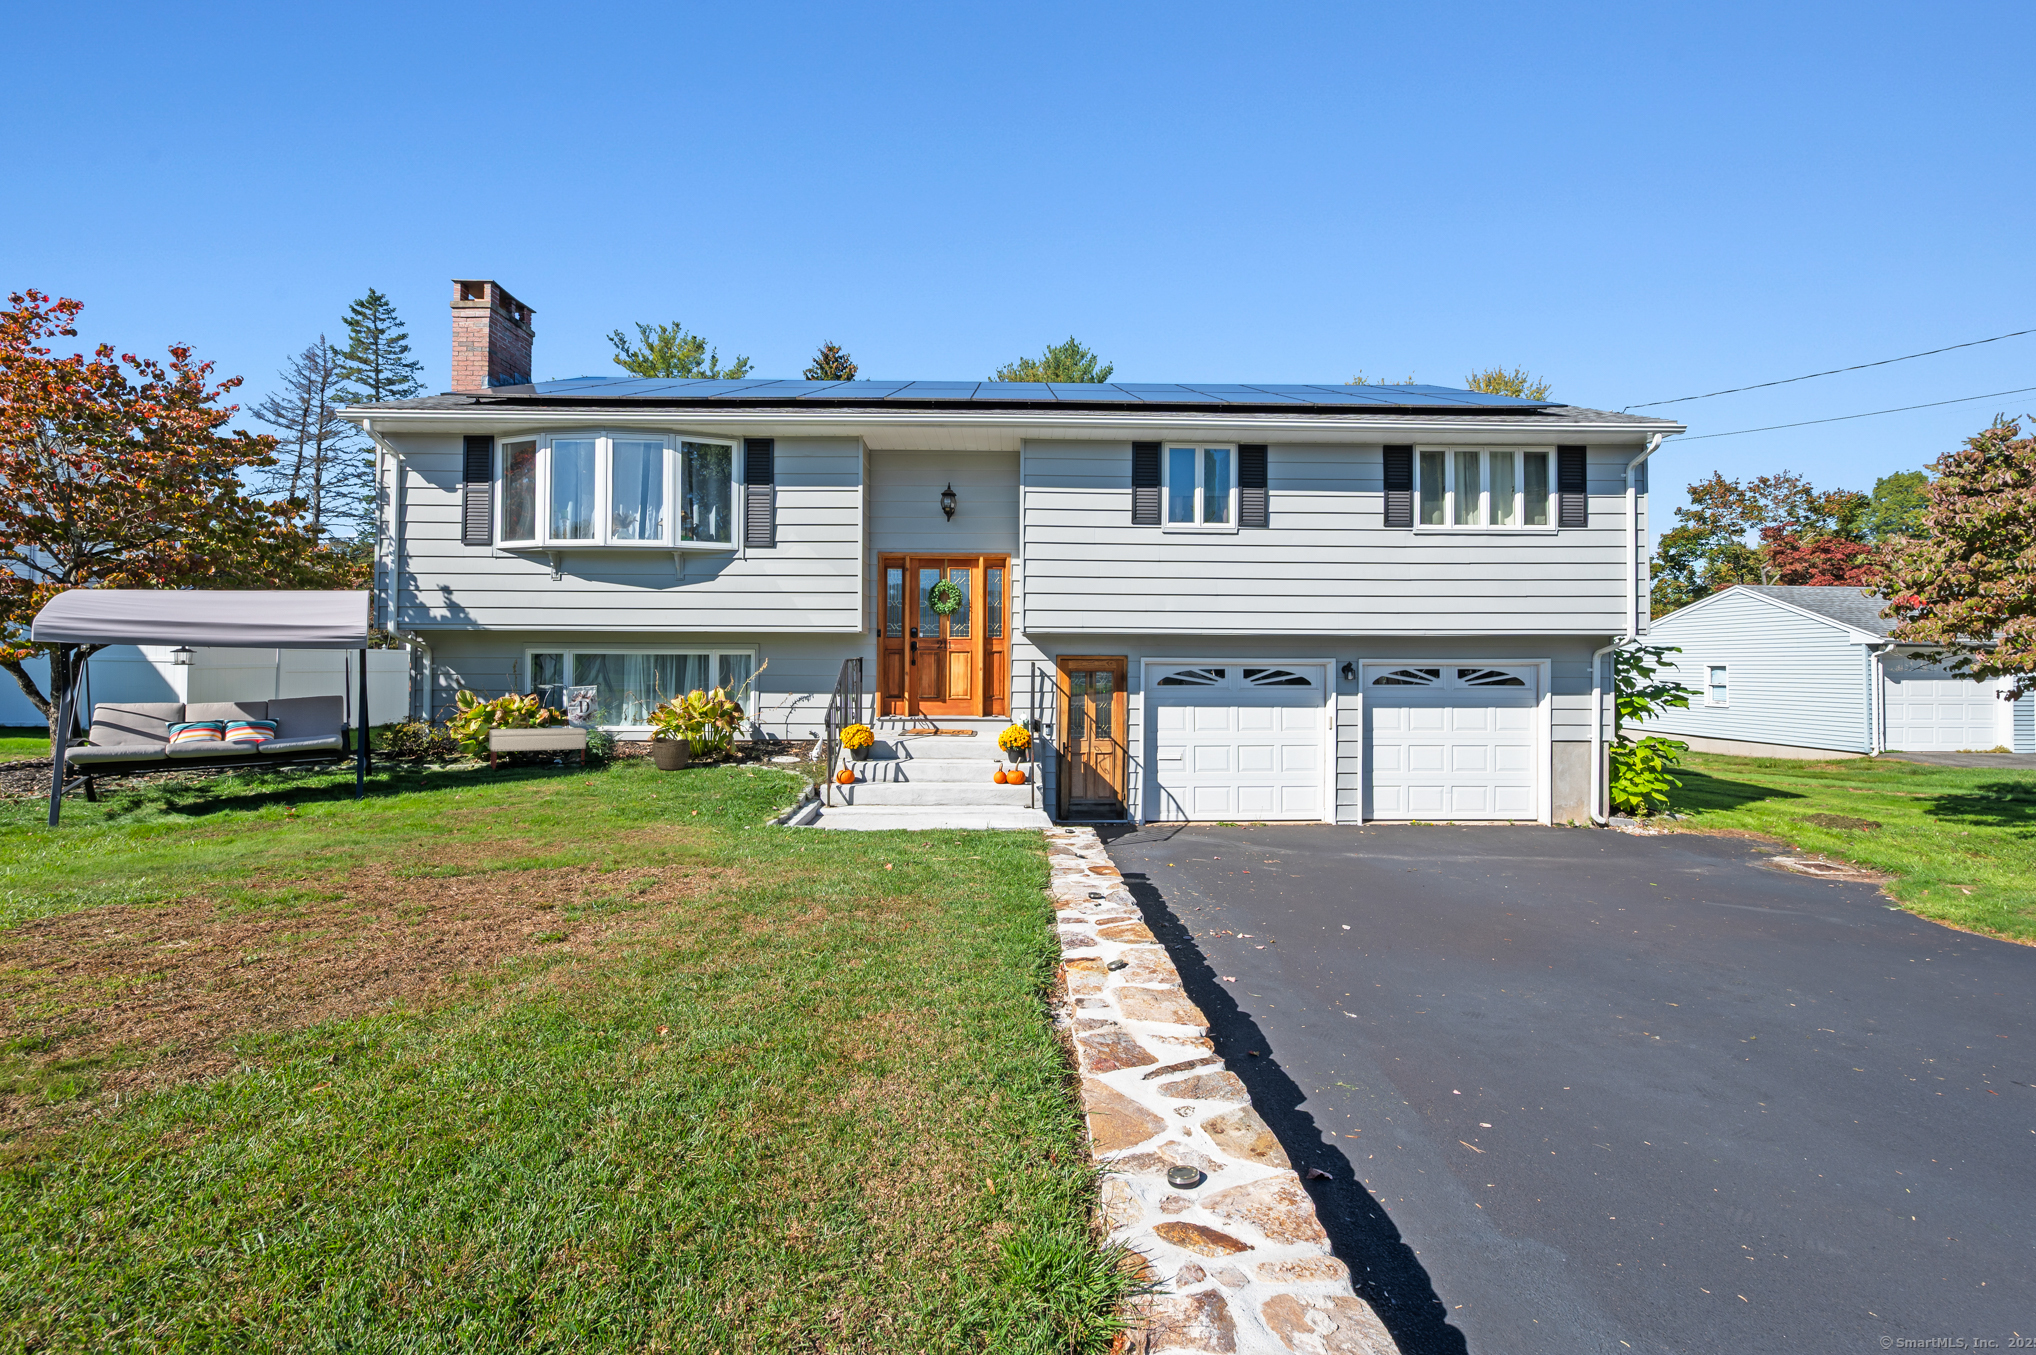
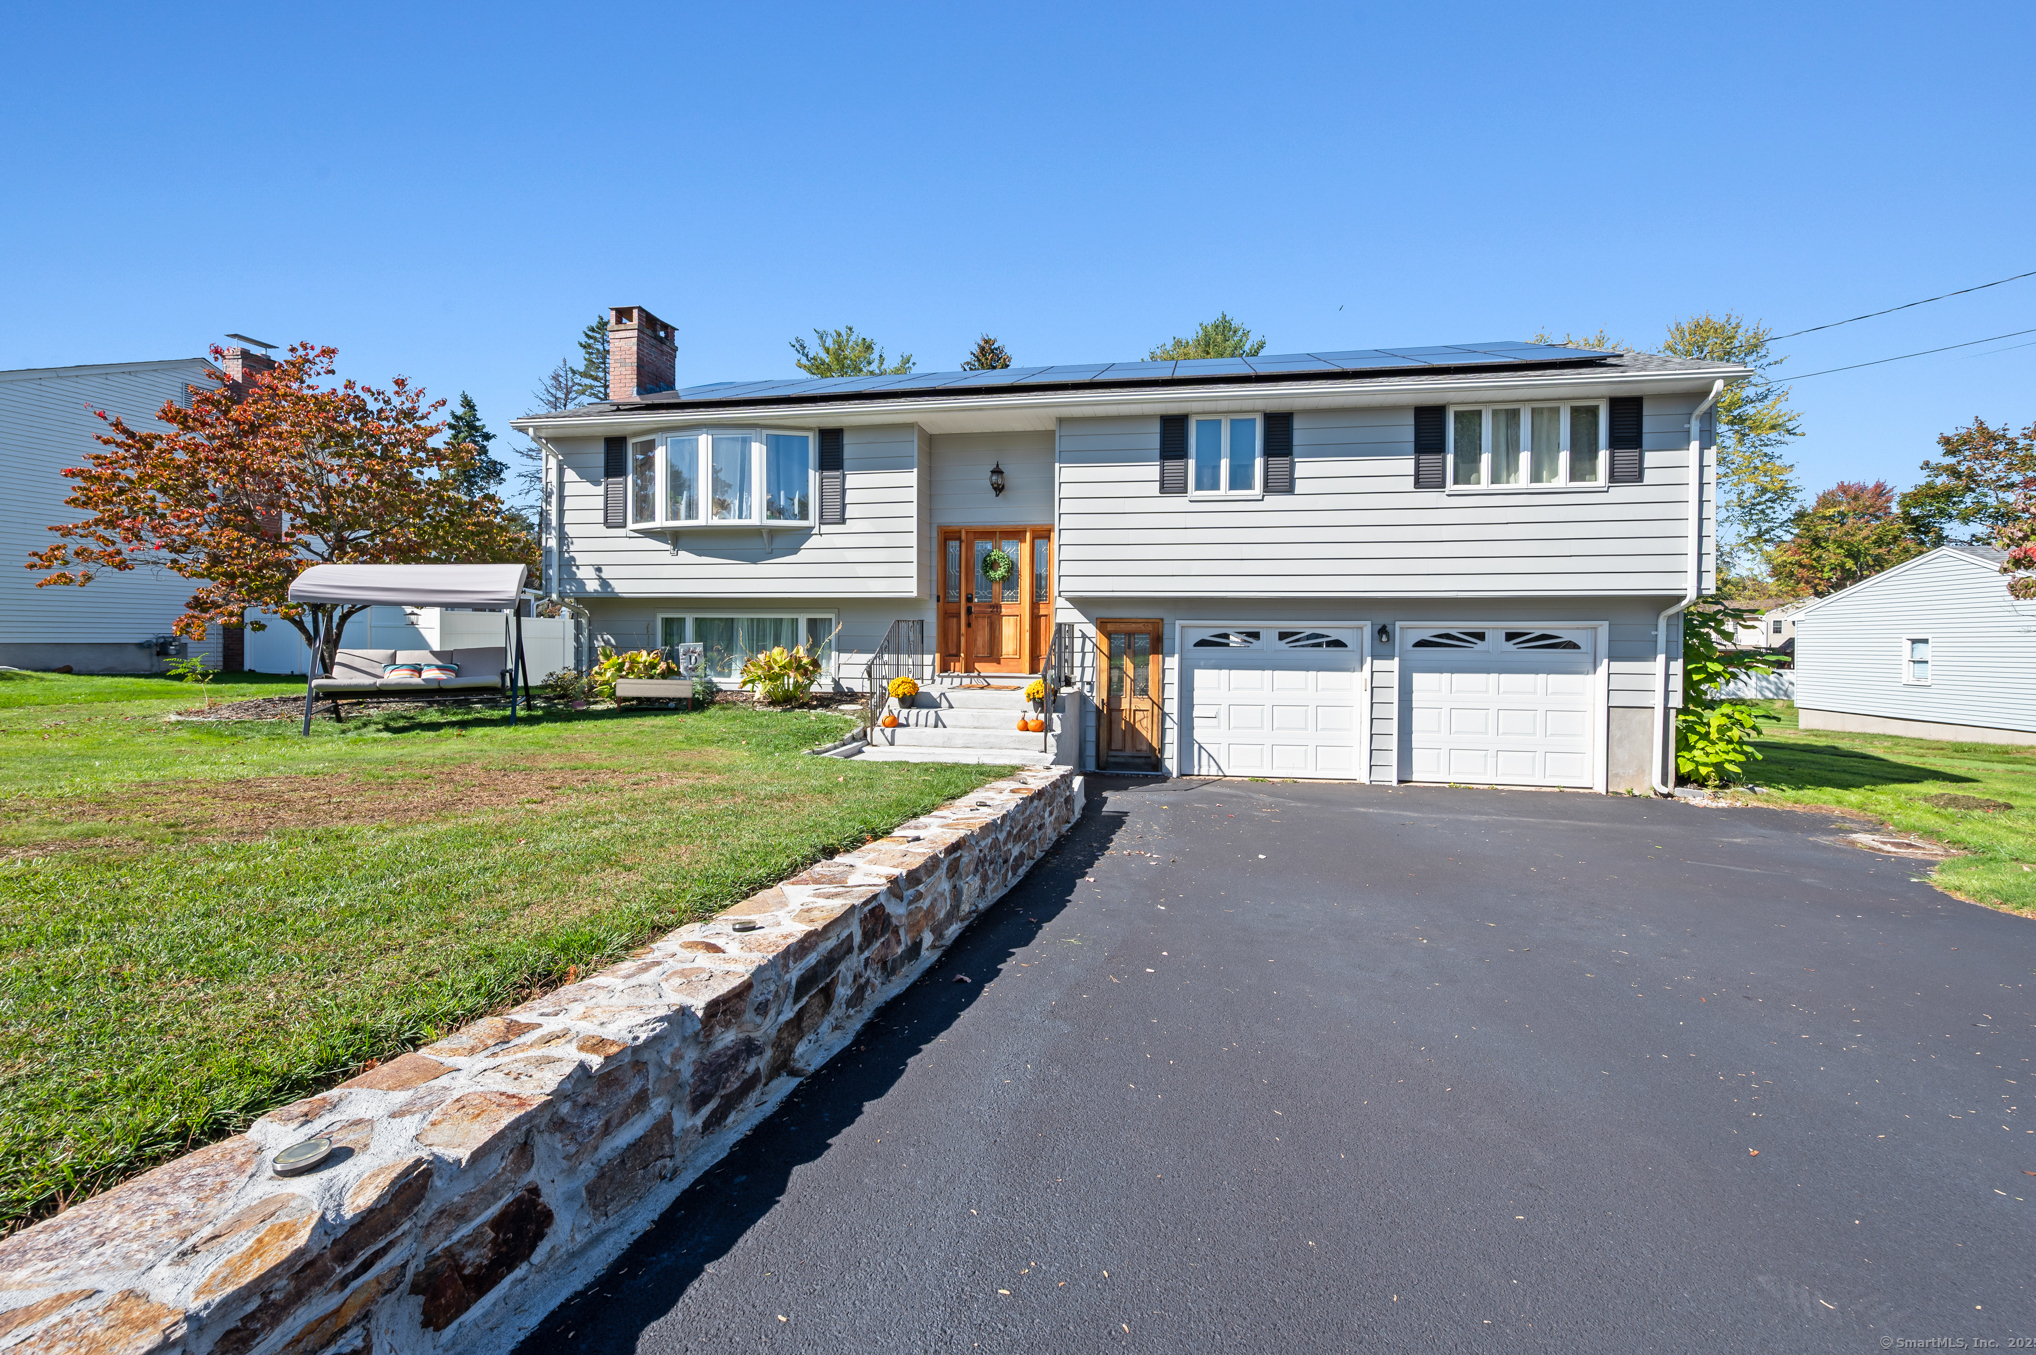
decorative plant: none [412,727,464,769] -> present [572,678,586,711]
woven basket: present [653,728,690,770] -> none [742,680,773,715]

